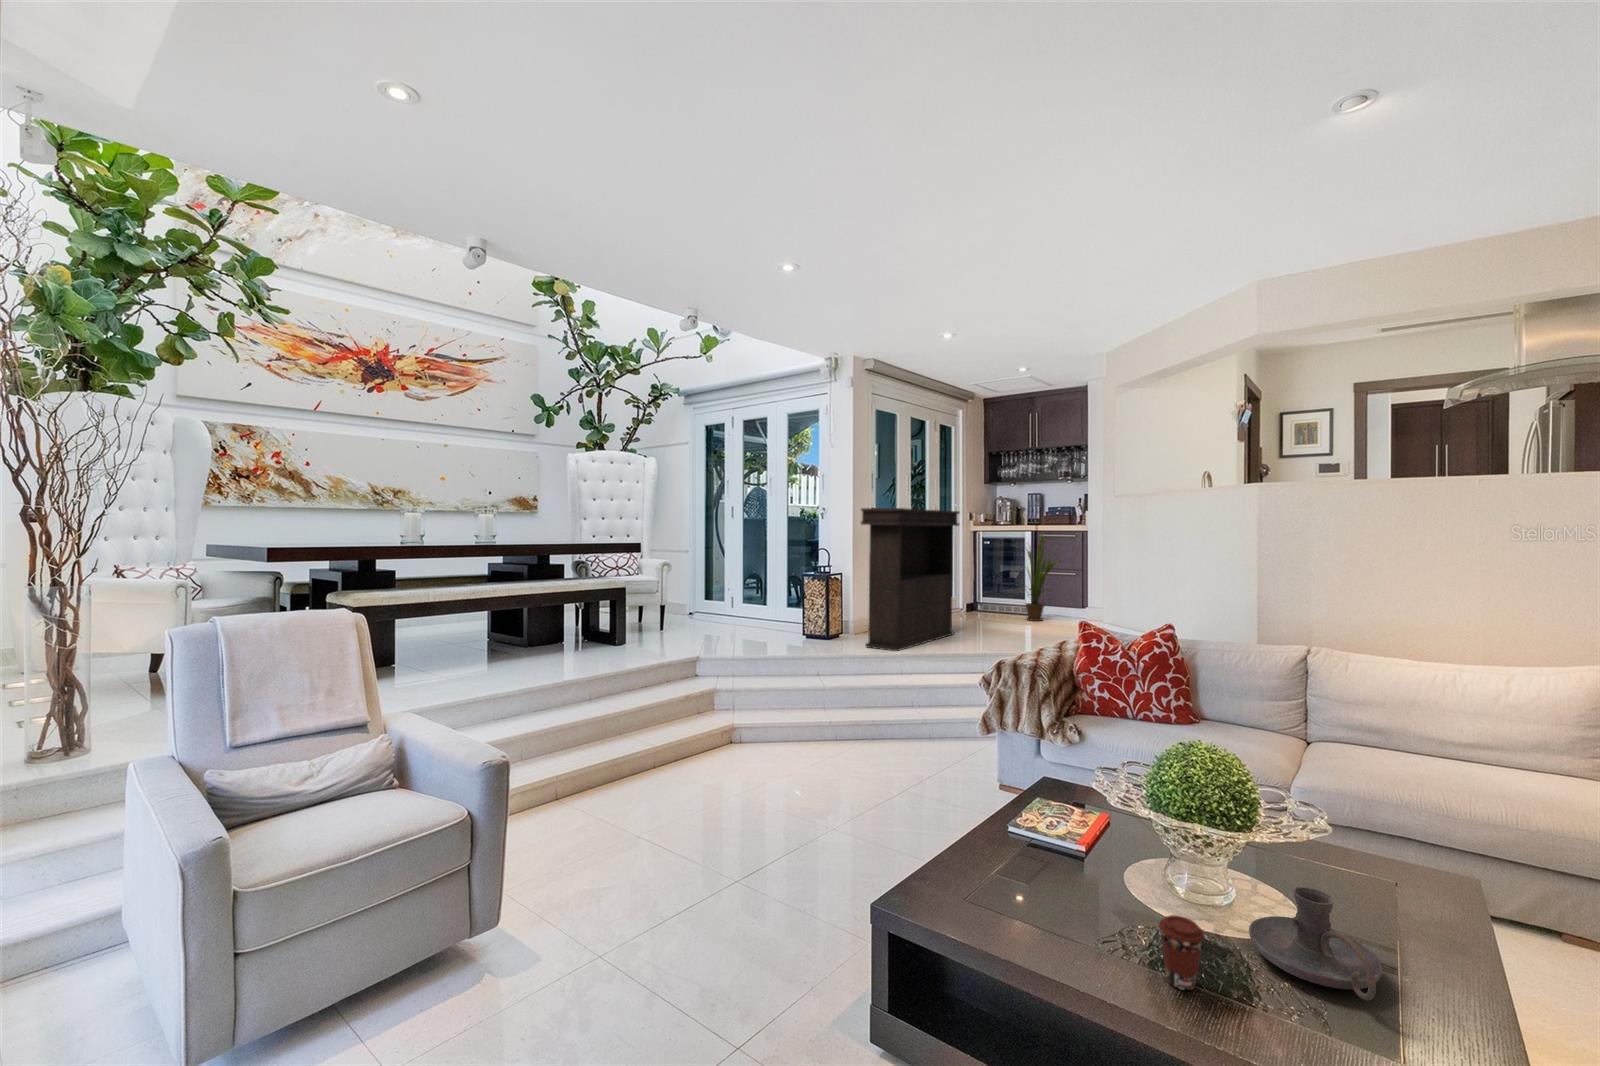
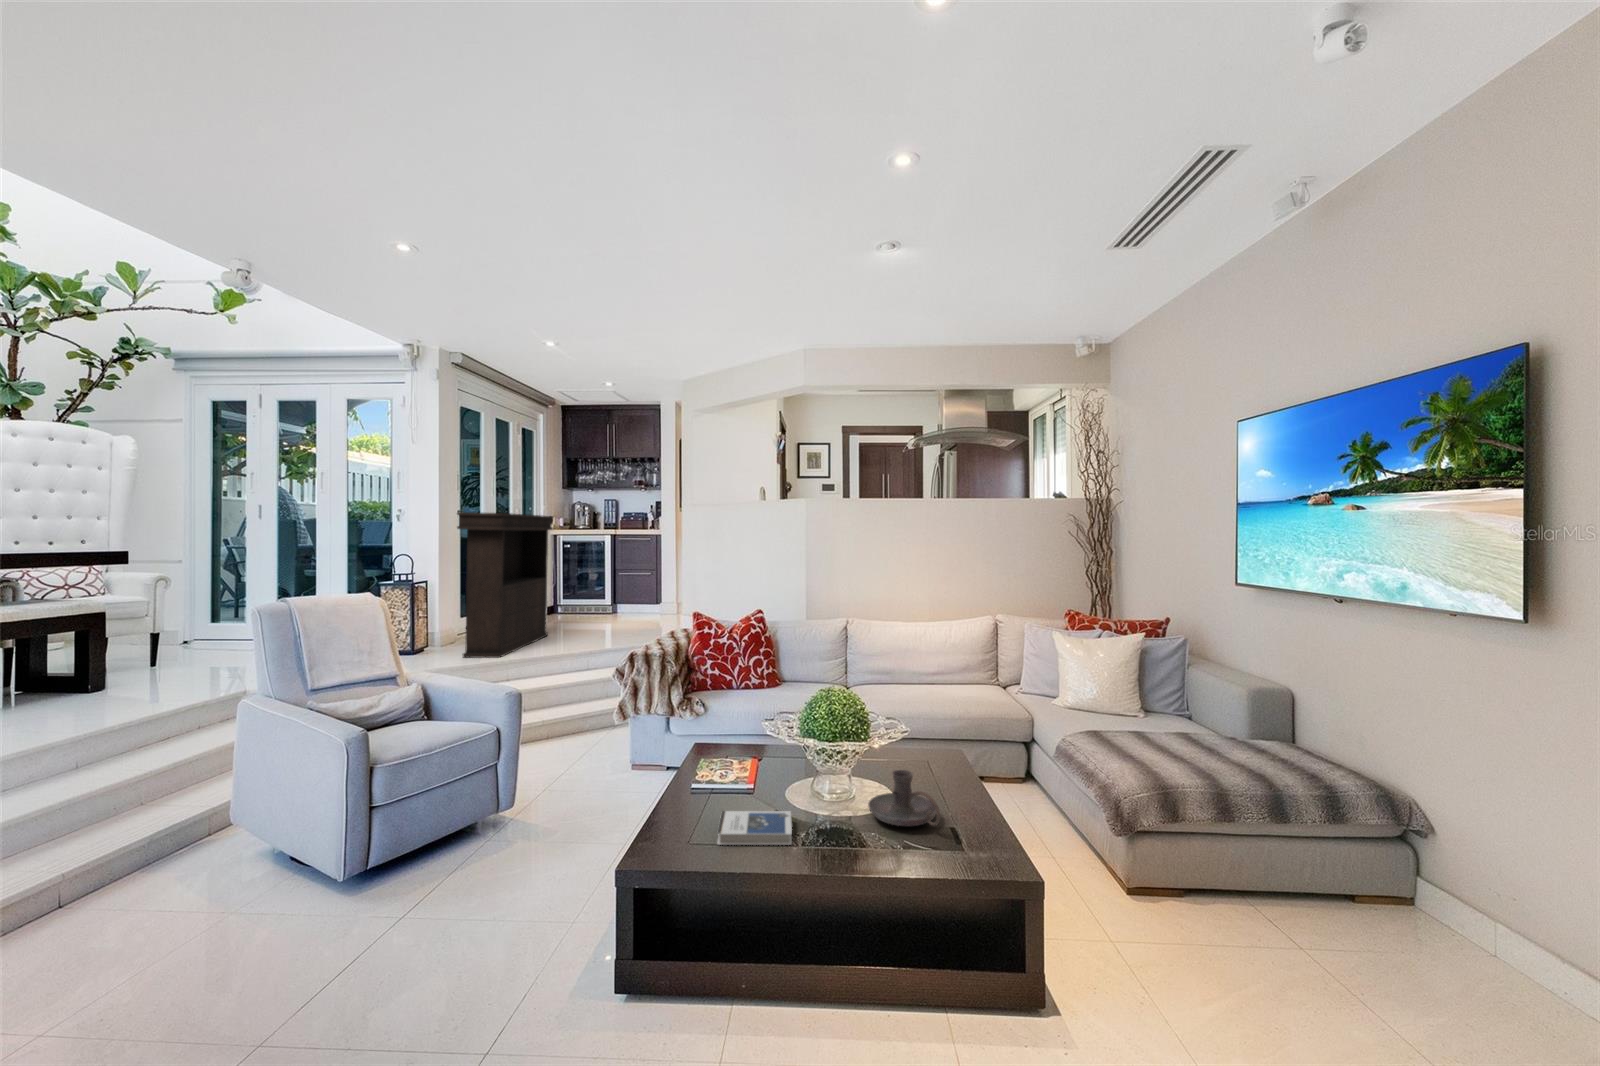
house plant: present [1025,534,1058,621] -> none [592,536,637,617]
hardback book: none [1003,869,1120,945] -> present [717,811,792,845]
coffee cup: present [1159,915,1205,990] -> none [831,807,858,855]

